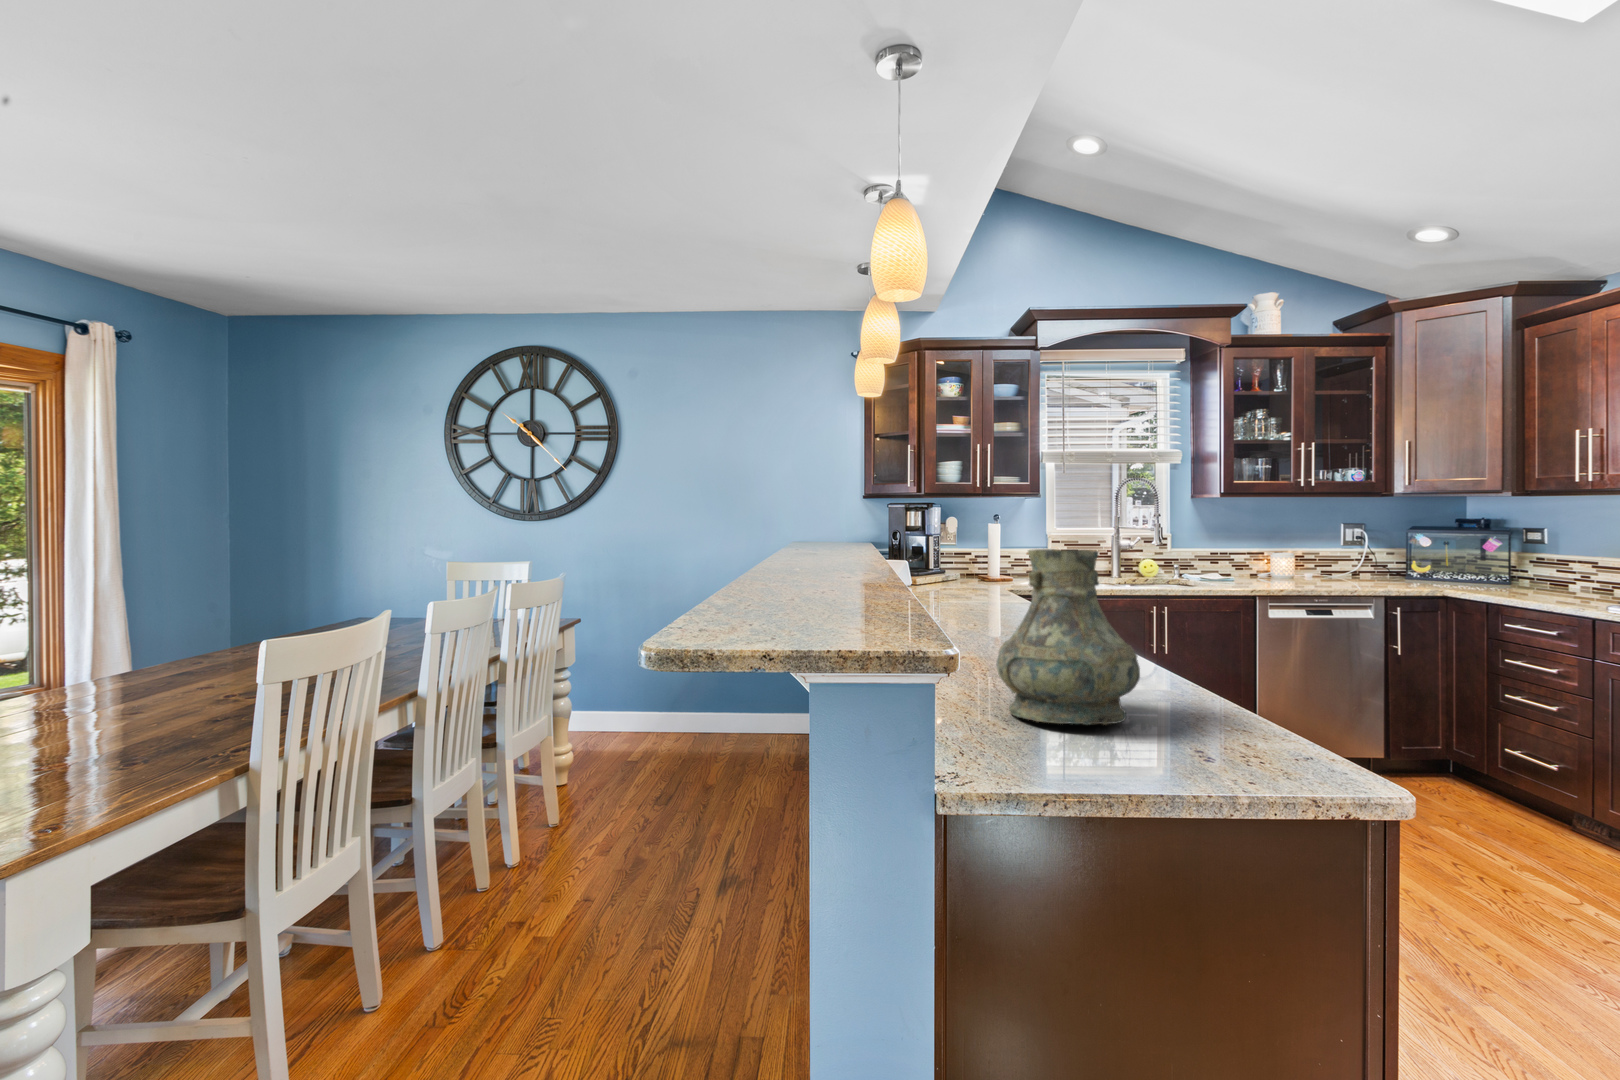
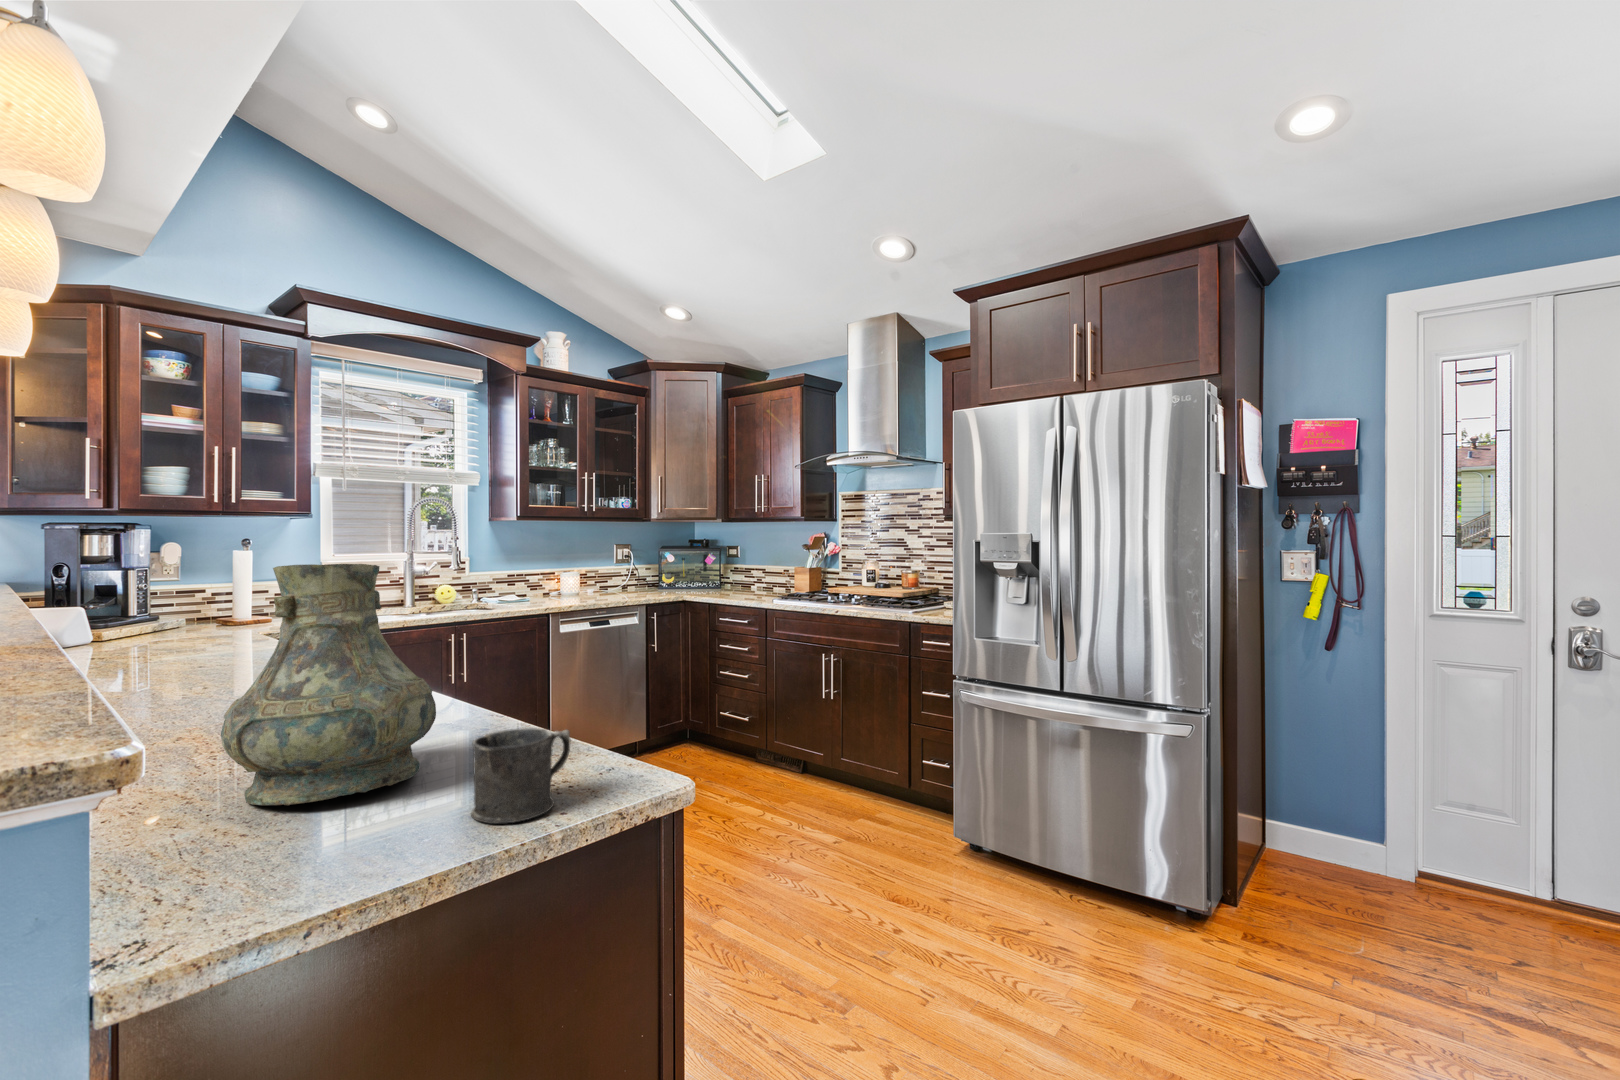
mug: none [1167,699,1260,779] -> present [471,728,570,824]

